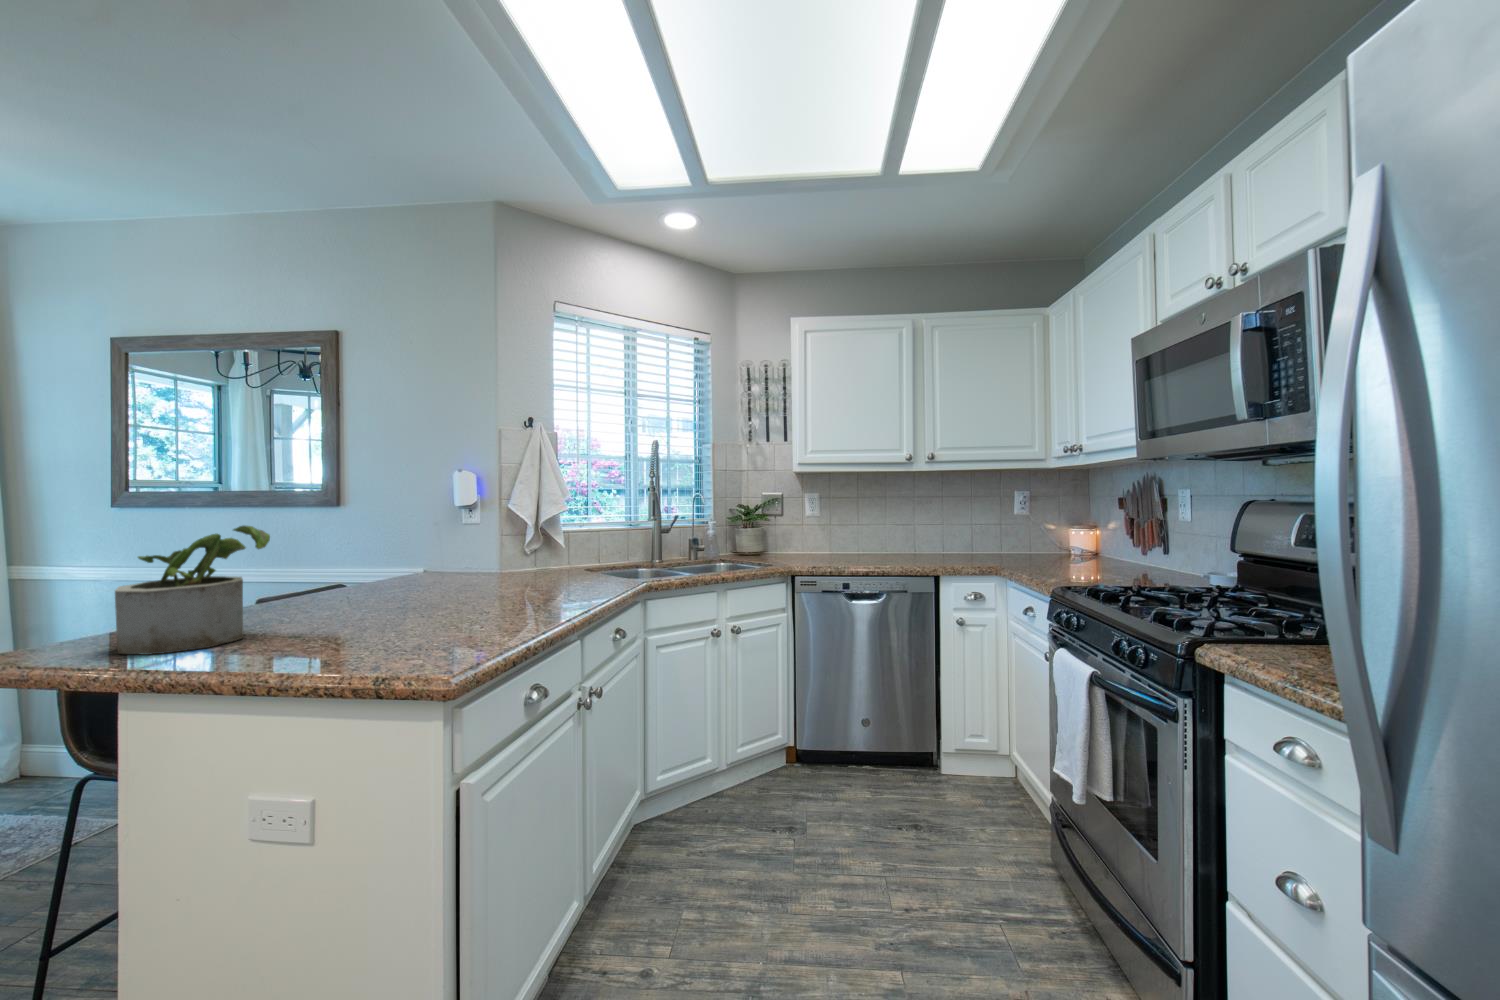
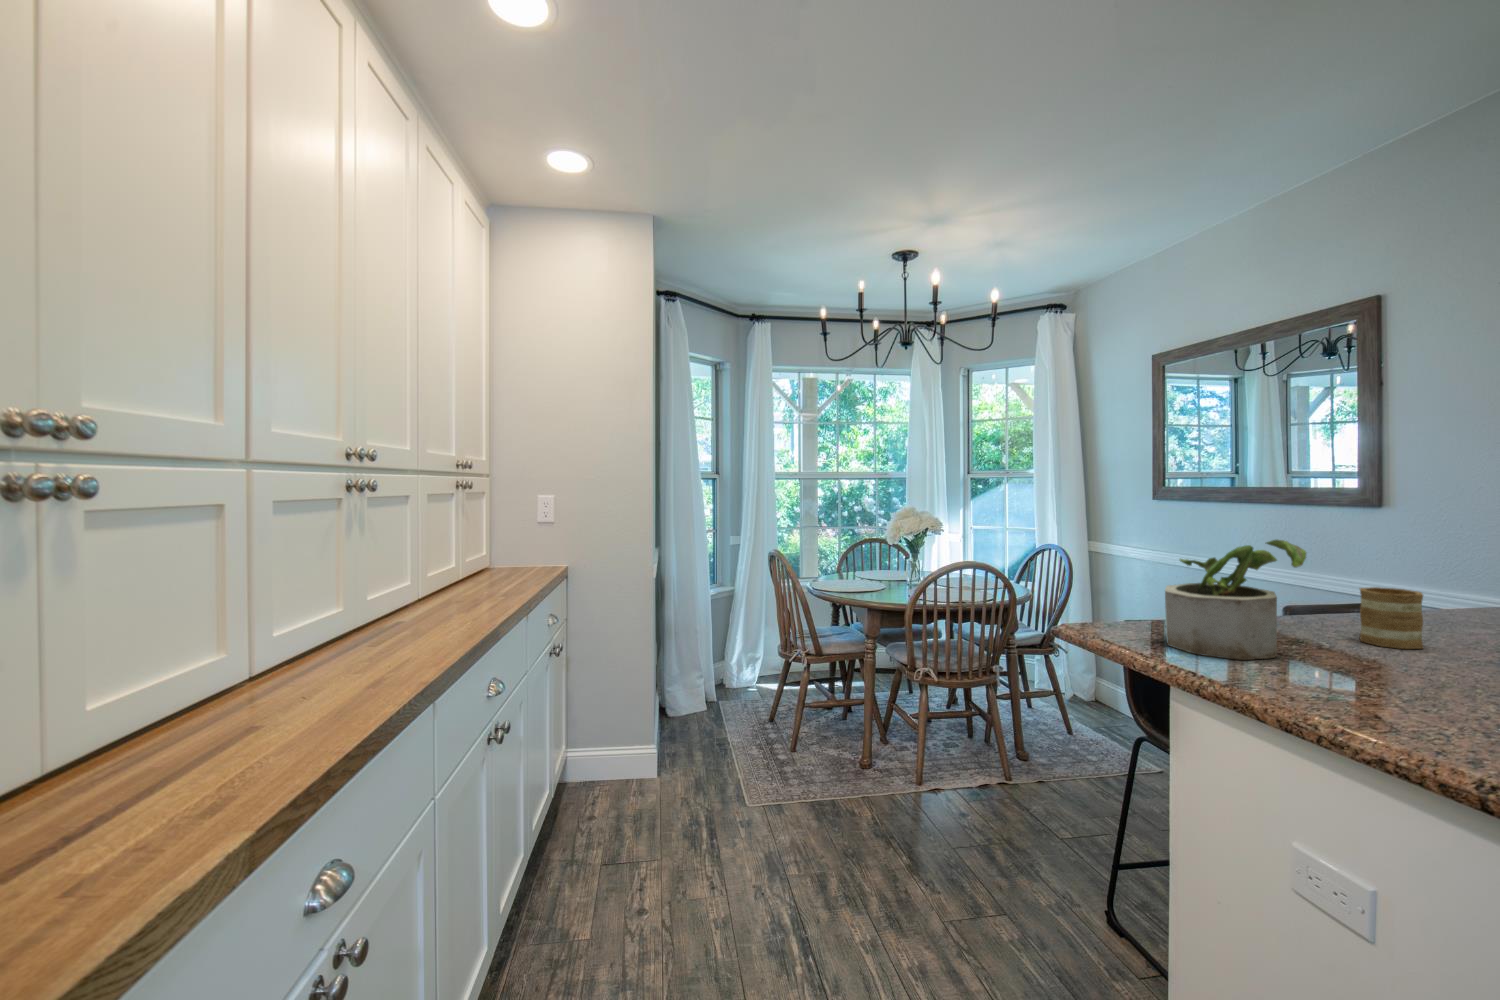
mug: none [318,565,362,614] -> present [1360,587,1423,649]

